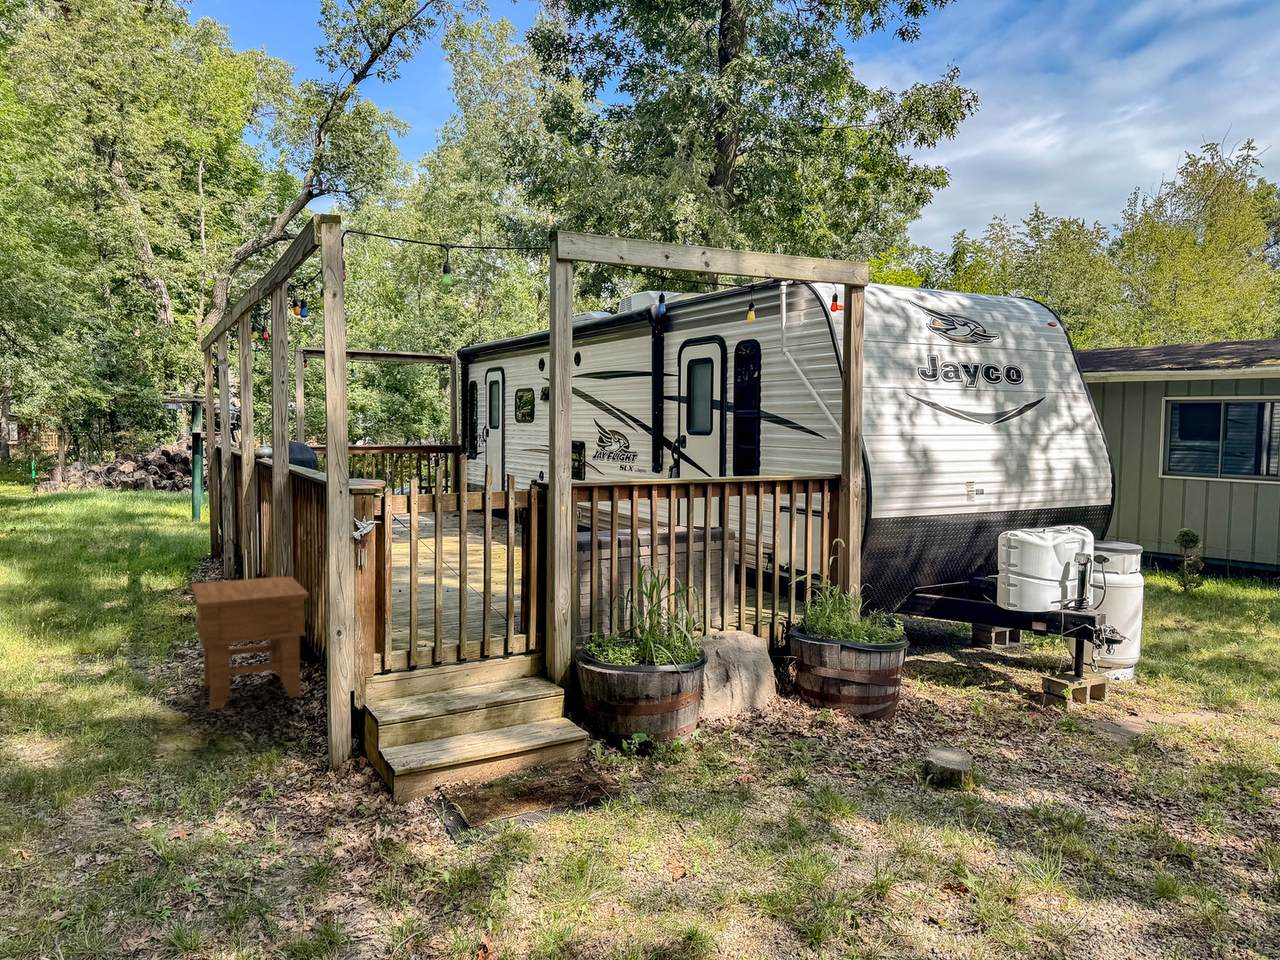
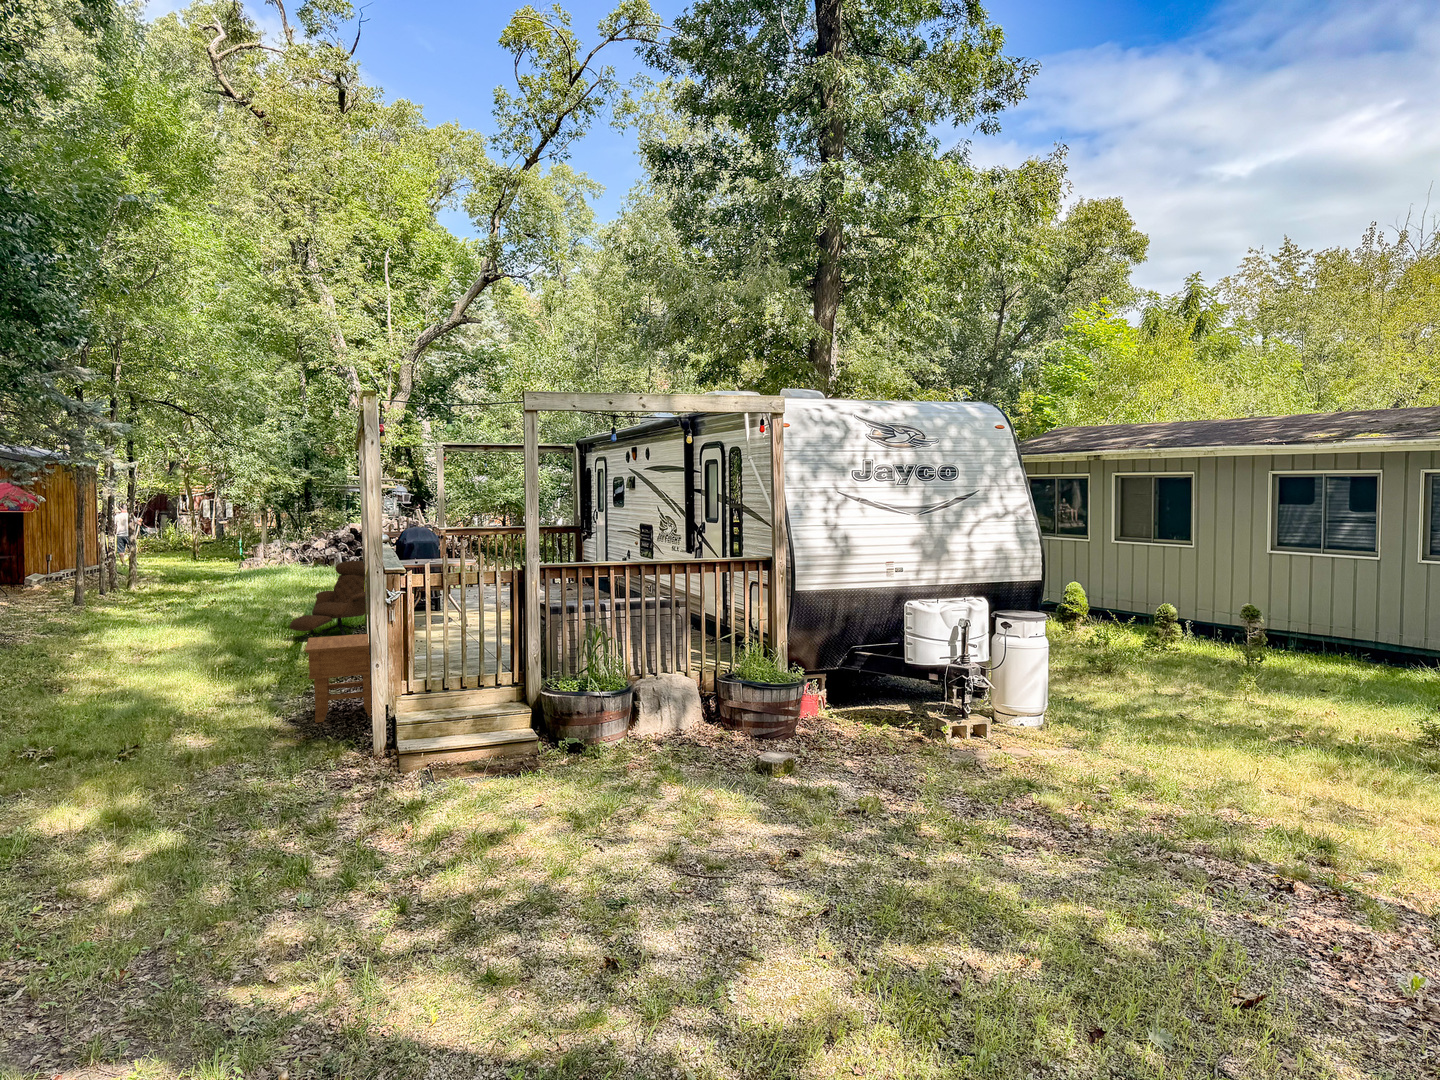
lounge chair: none [124,481,232,582] -> present [289,561,365,641]

